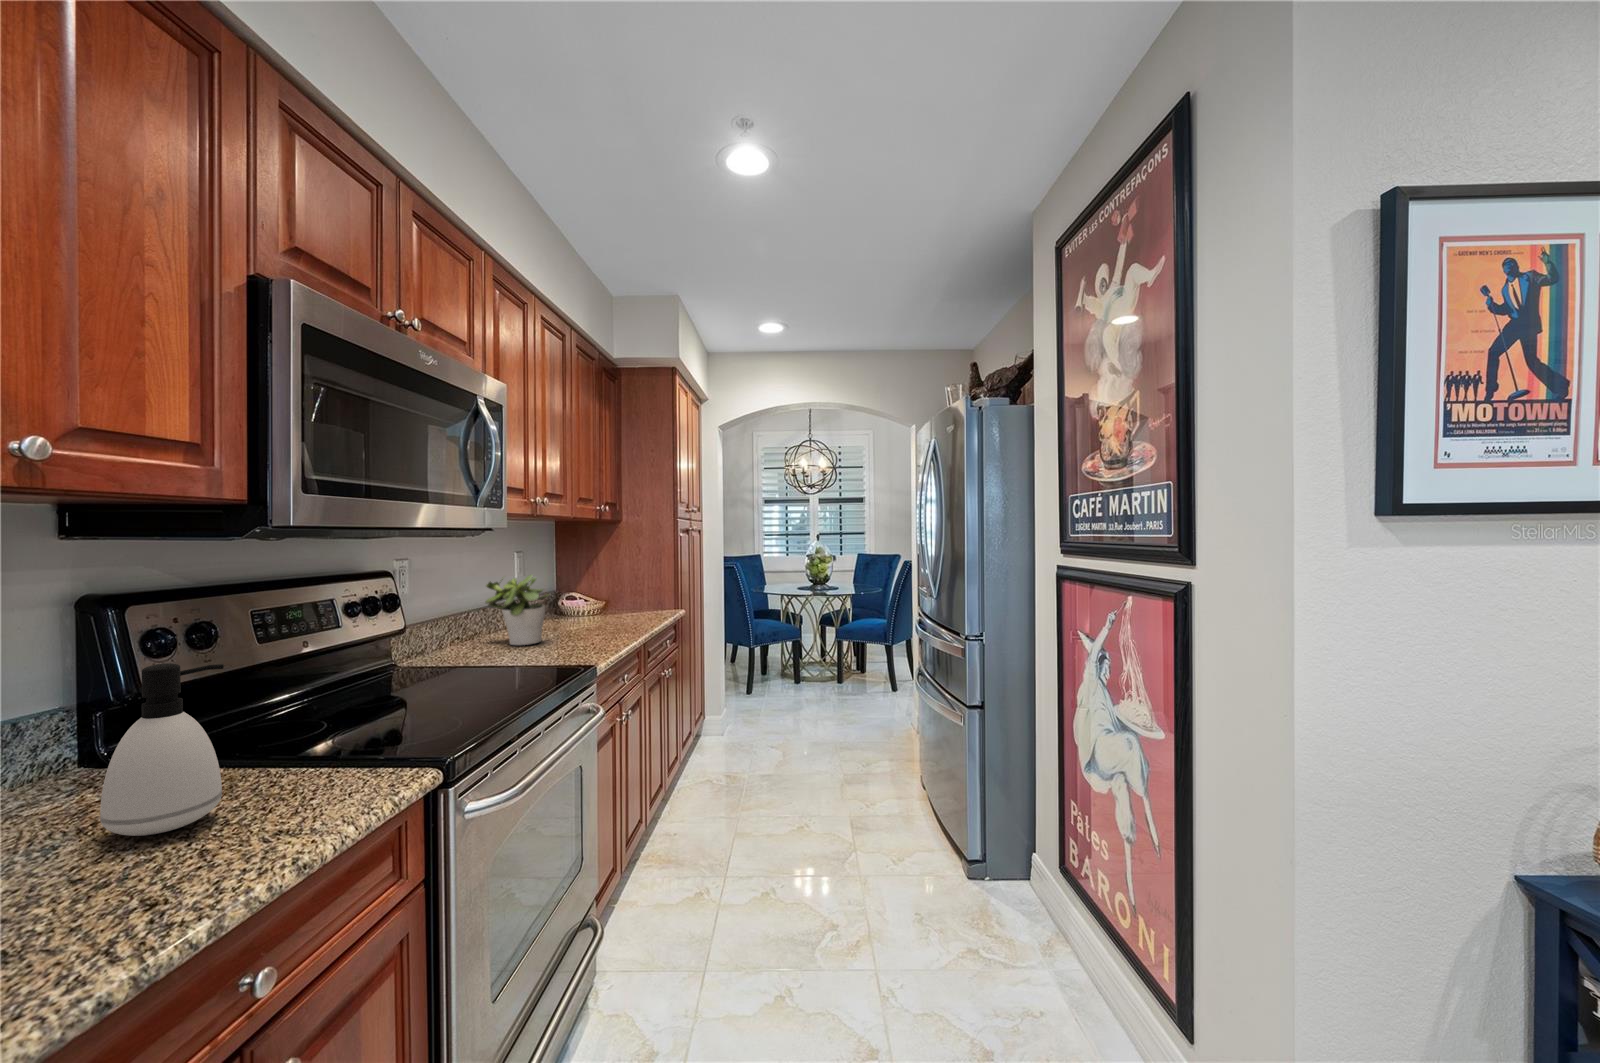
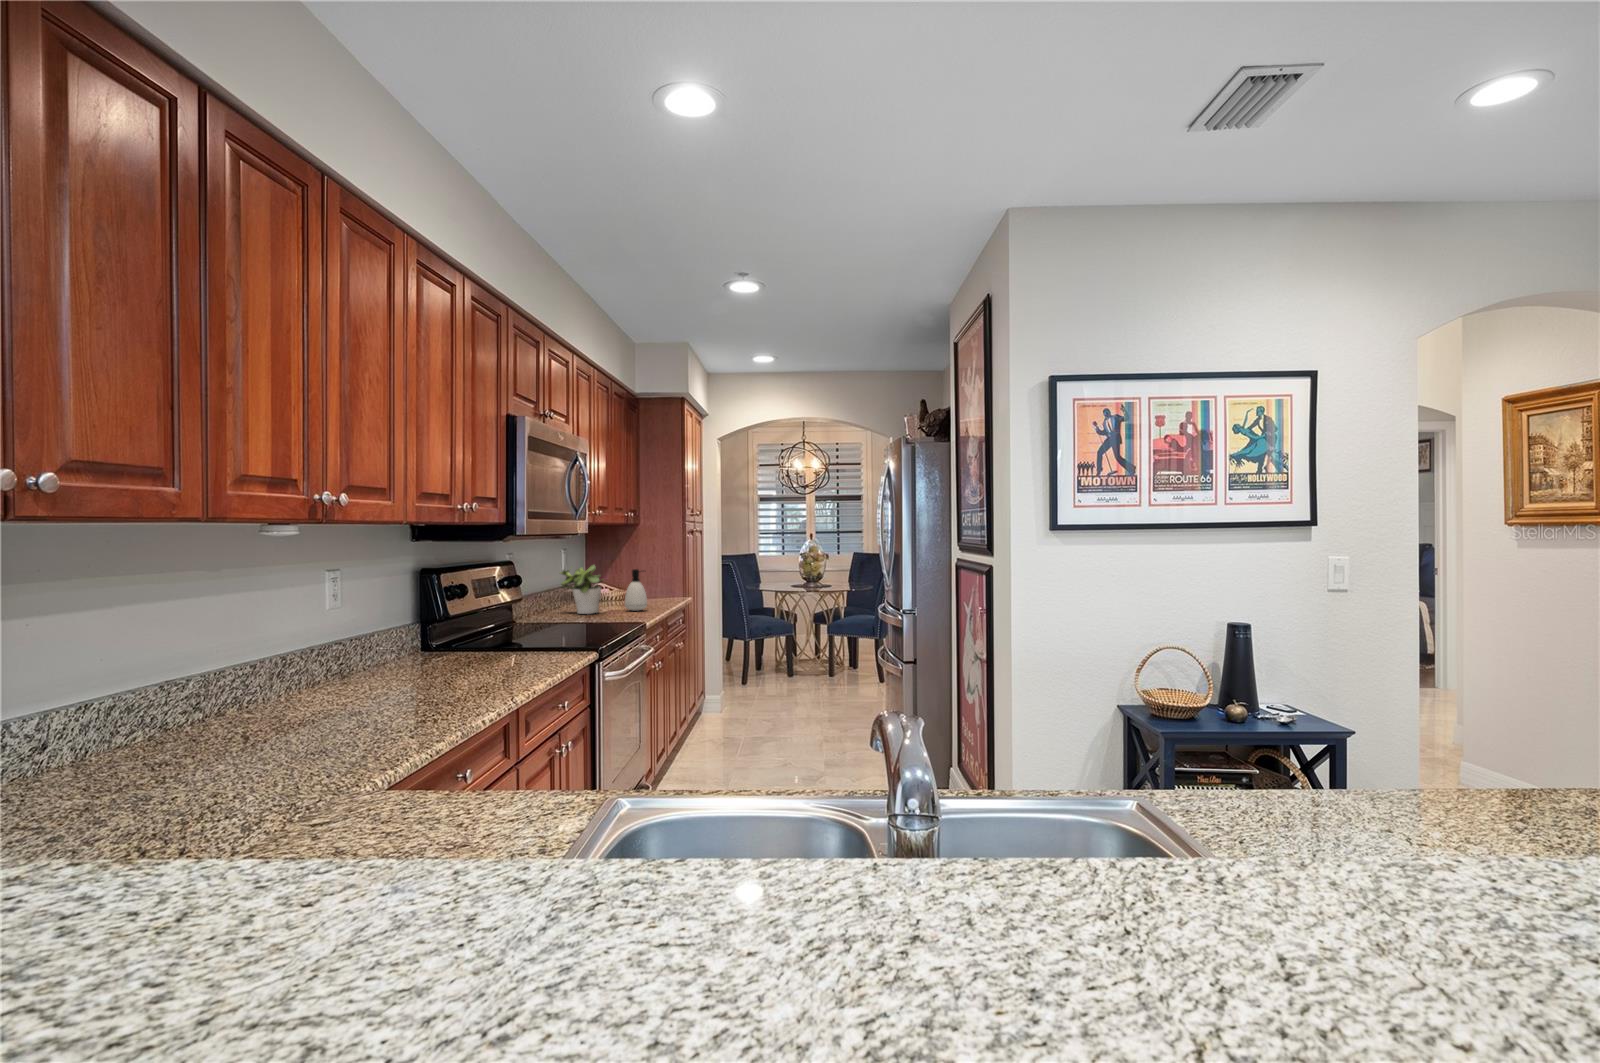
soap dispenser: present [100,663,224,836] -> present [625,569,647,611]

